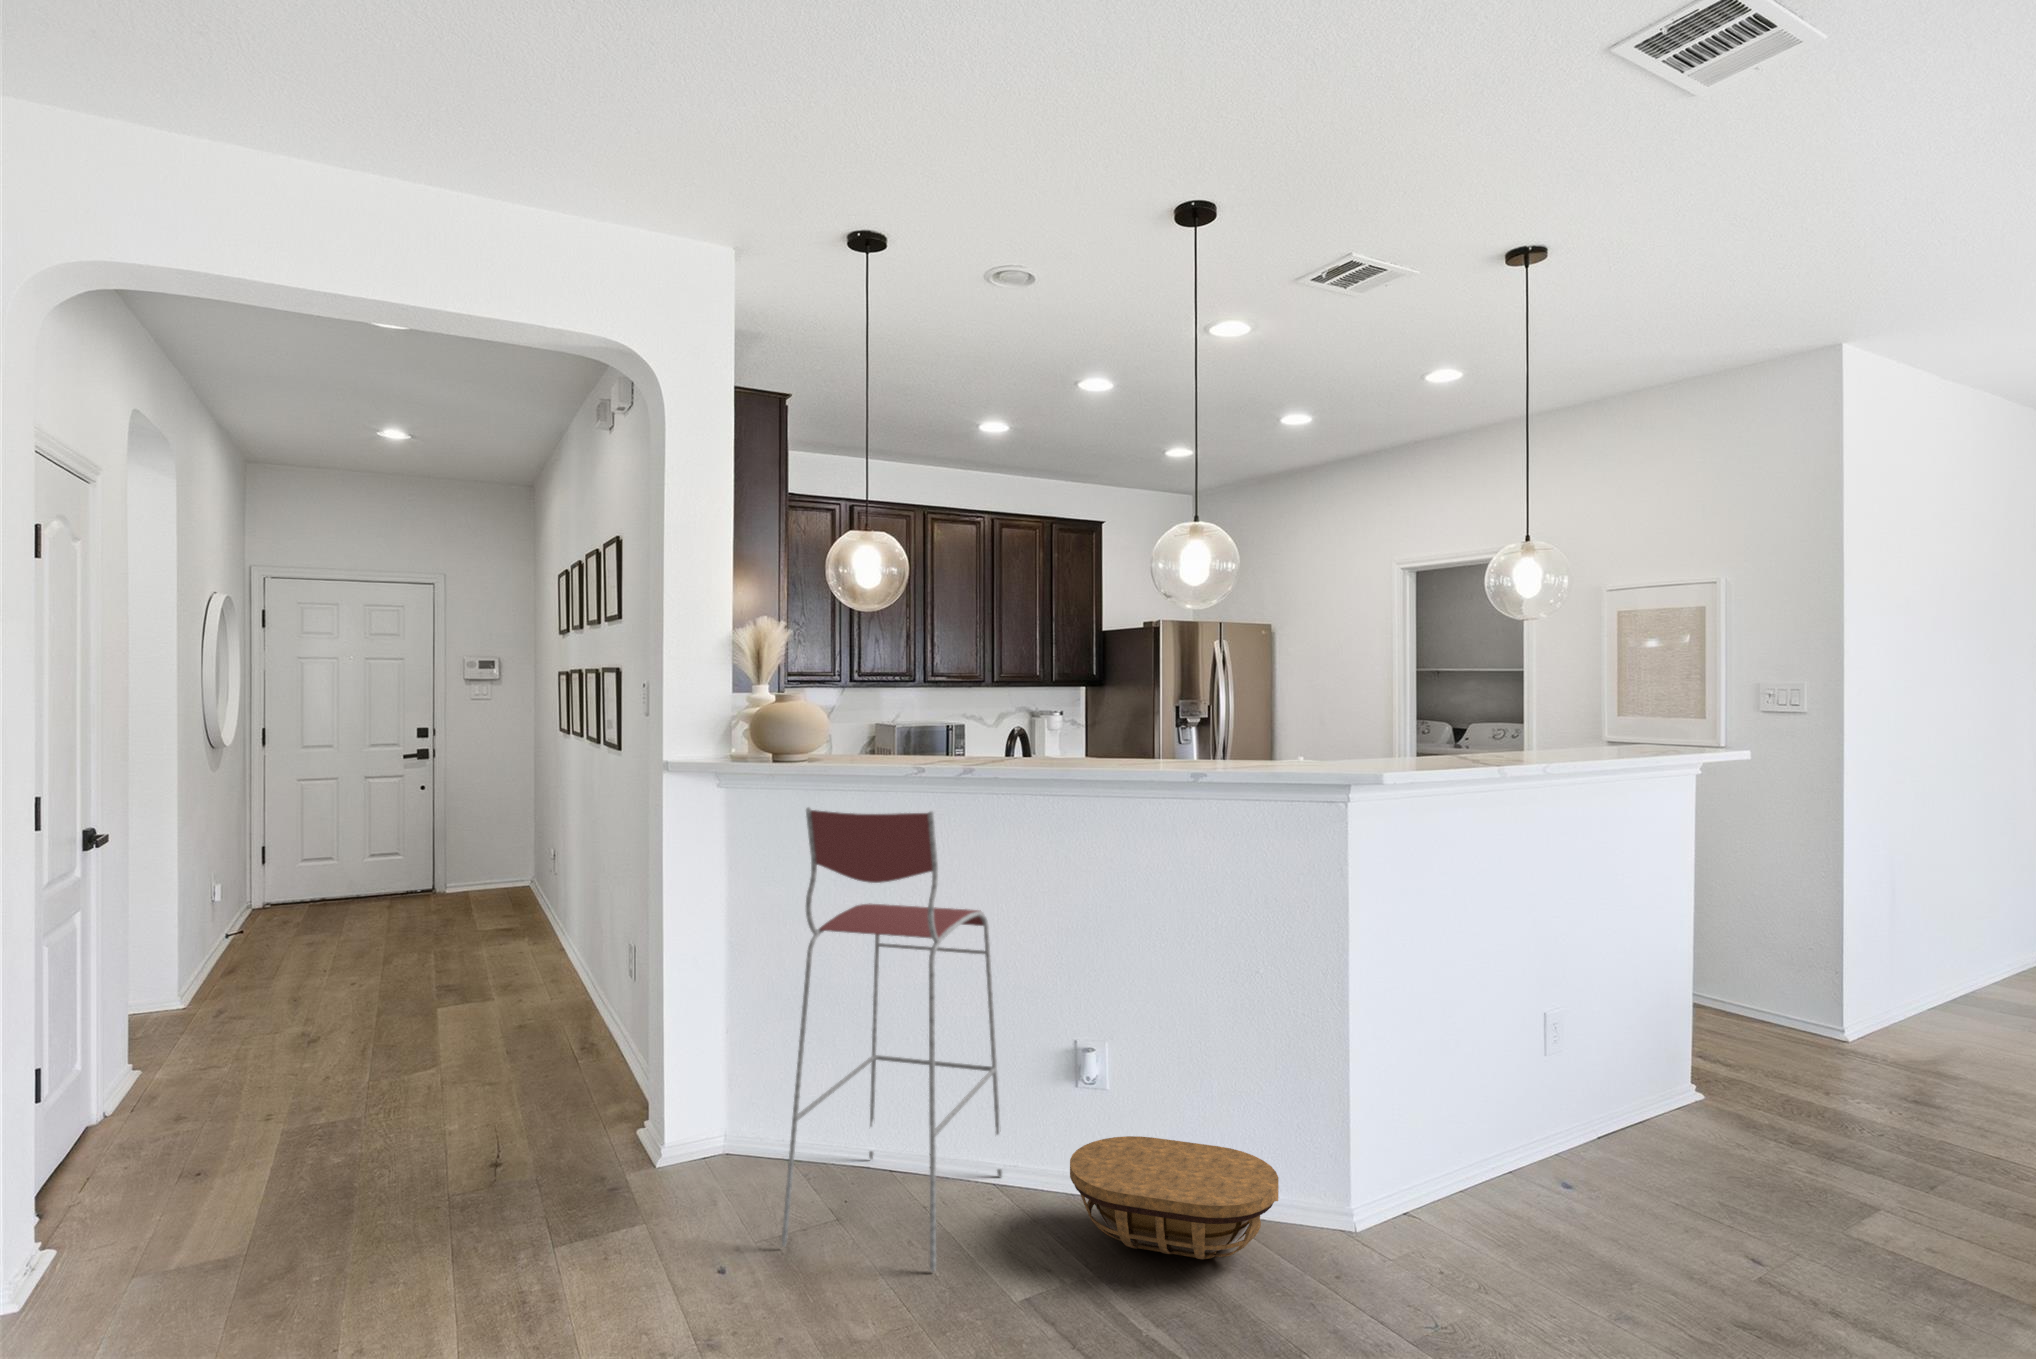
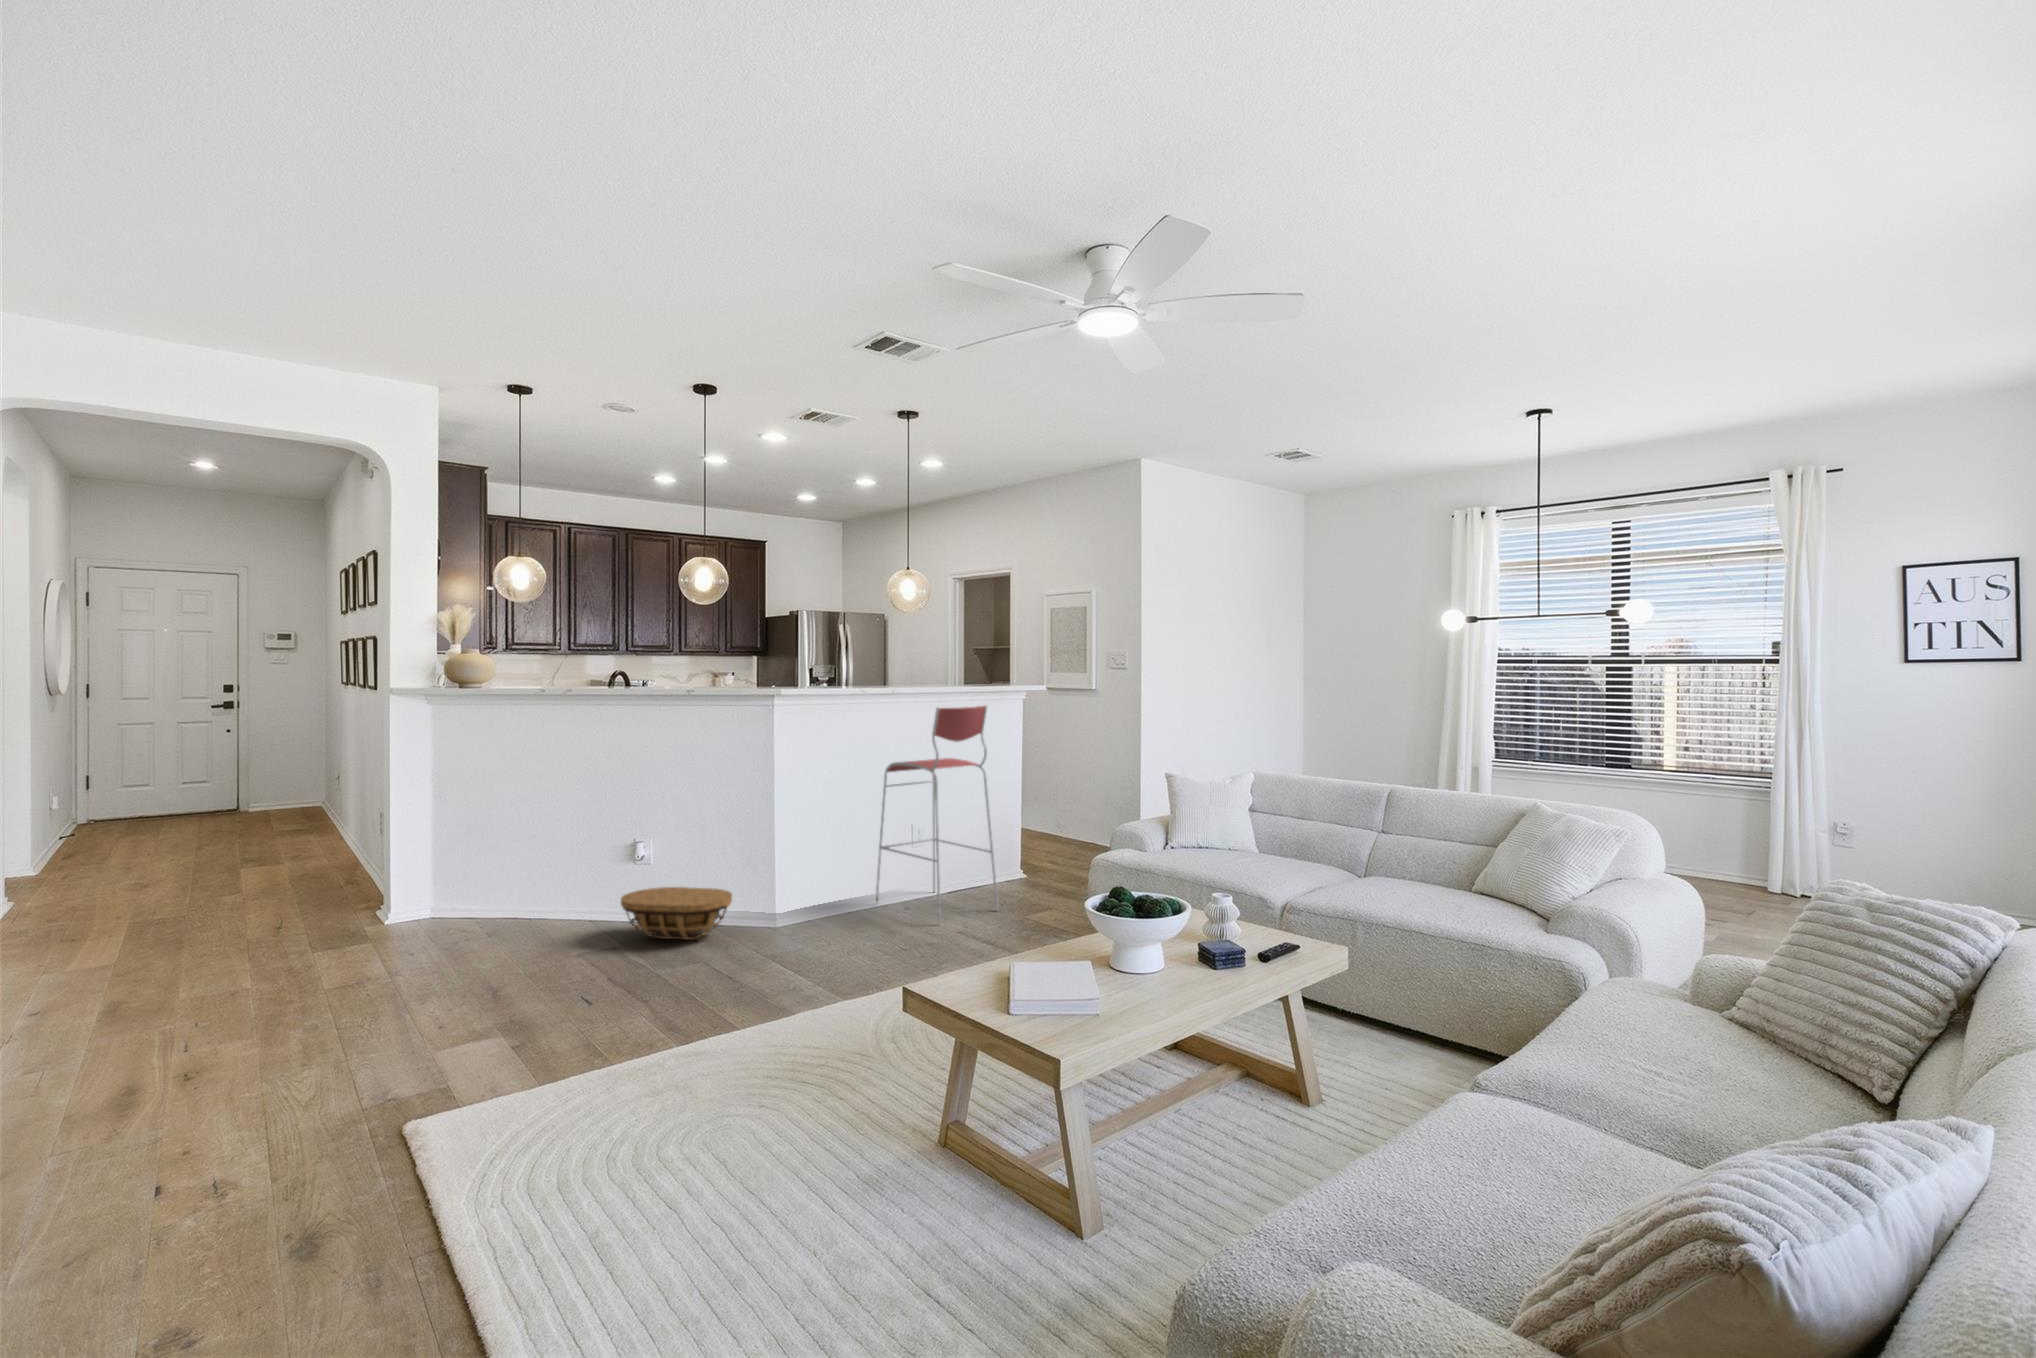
bar stool: present [782,807,1002,1272] -> present [876,706,999,922]

